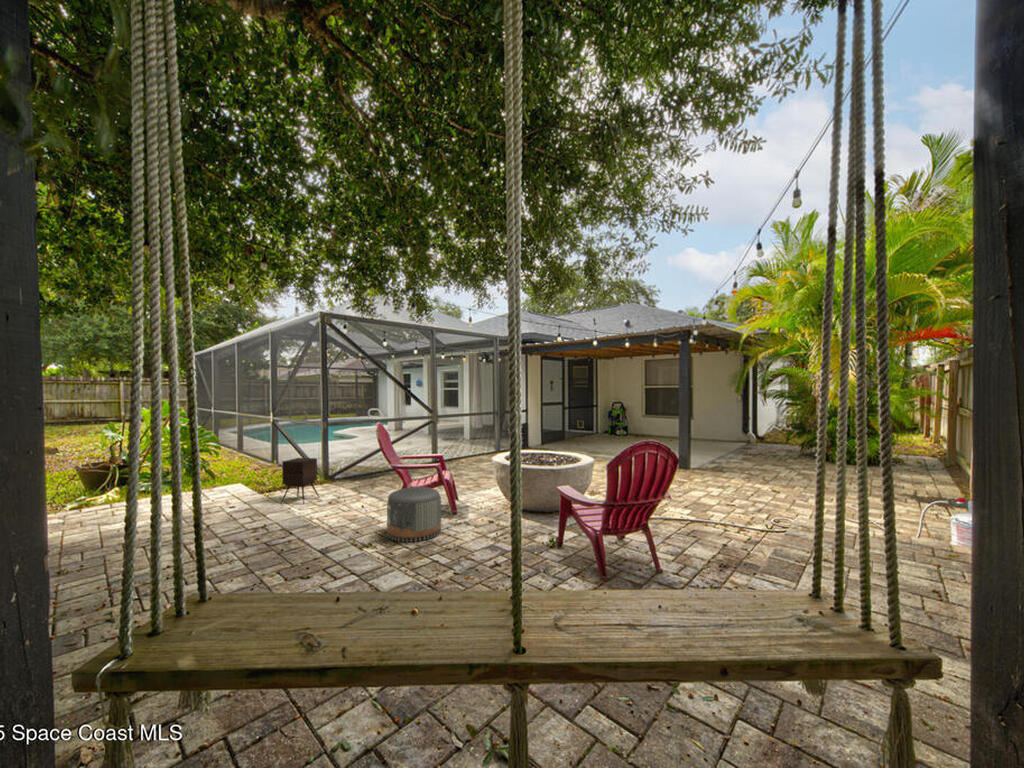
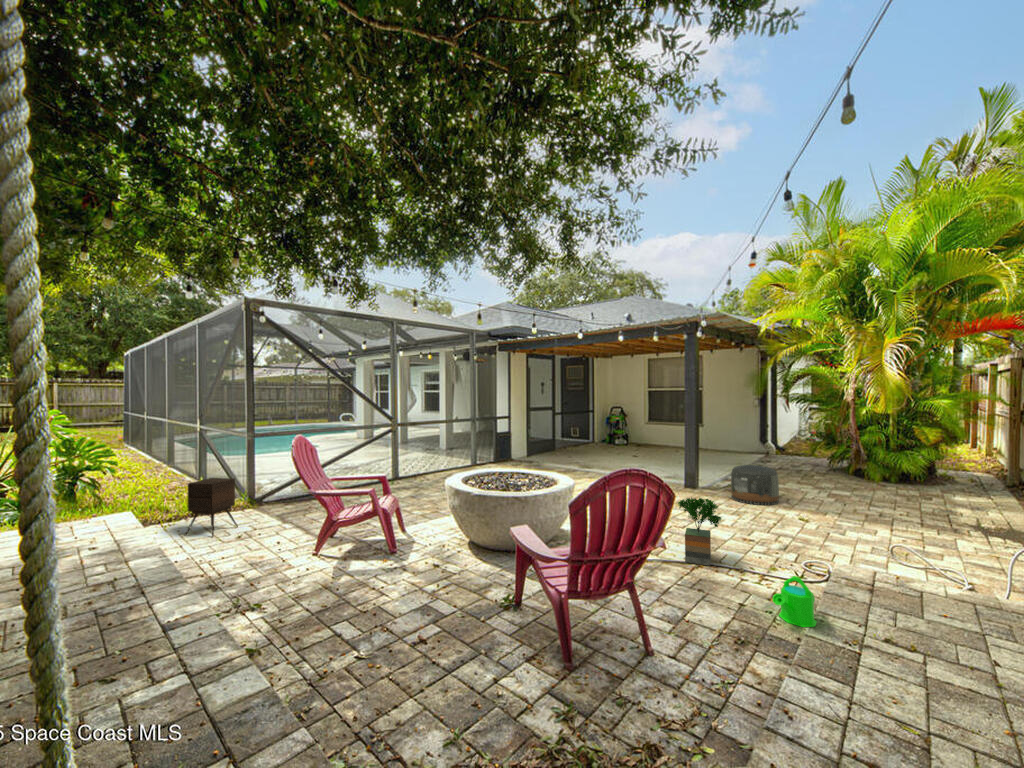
potted tree: none [675,470,711,522] -> present [678,497,722,566]
pouf: present [387,487,441,542] -> present [731,465,779,505]
watering can: none [747,522,779,557] -> present [773,576,817,627]

